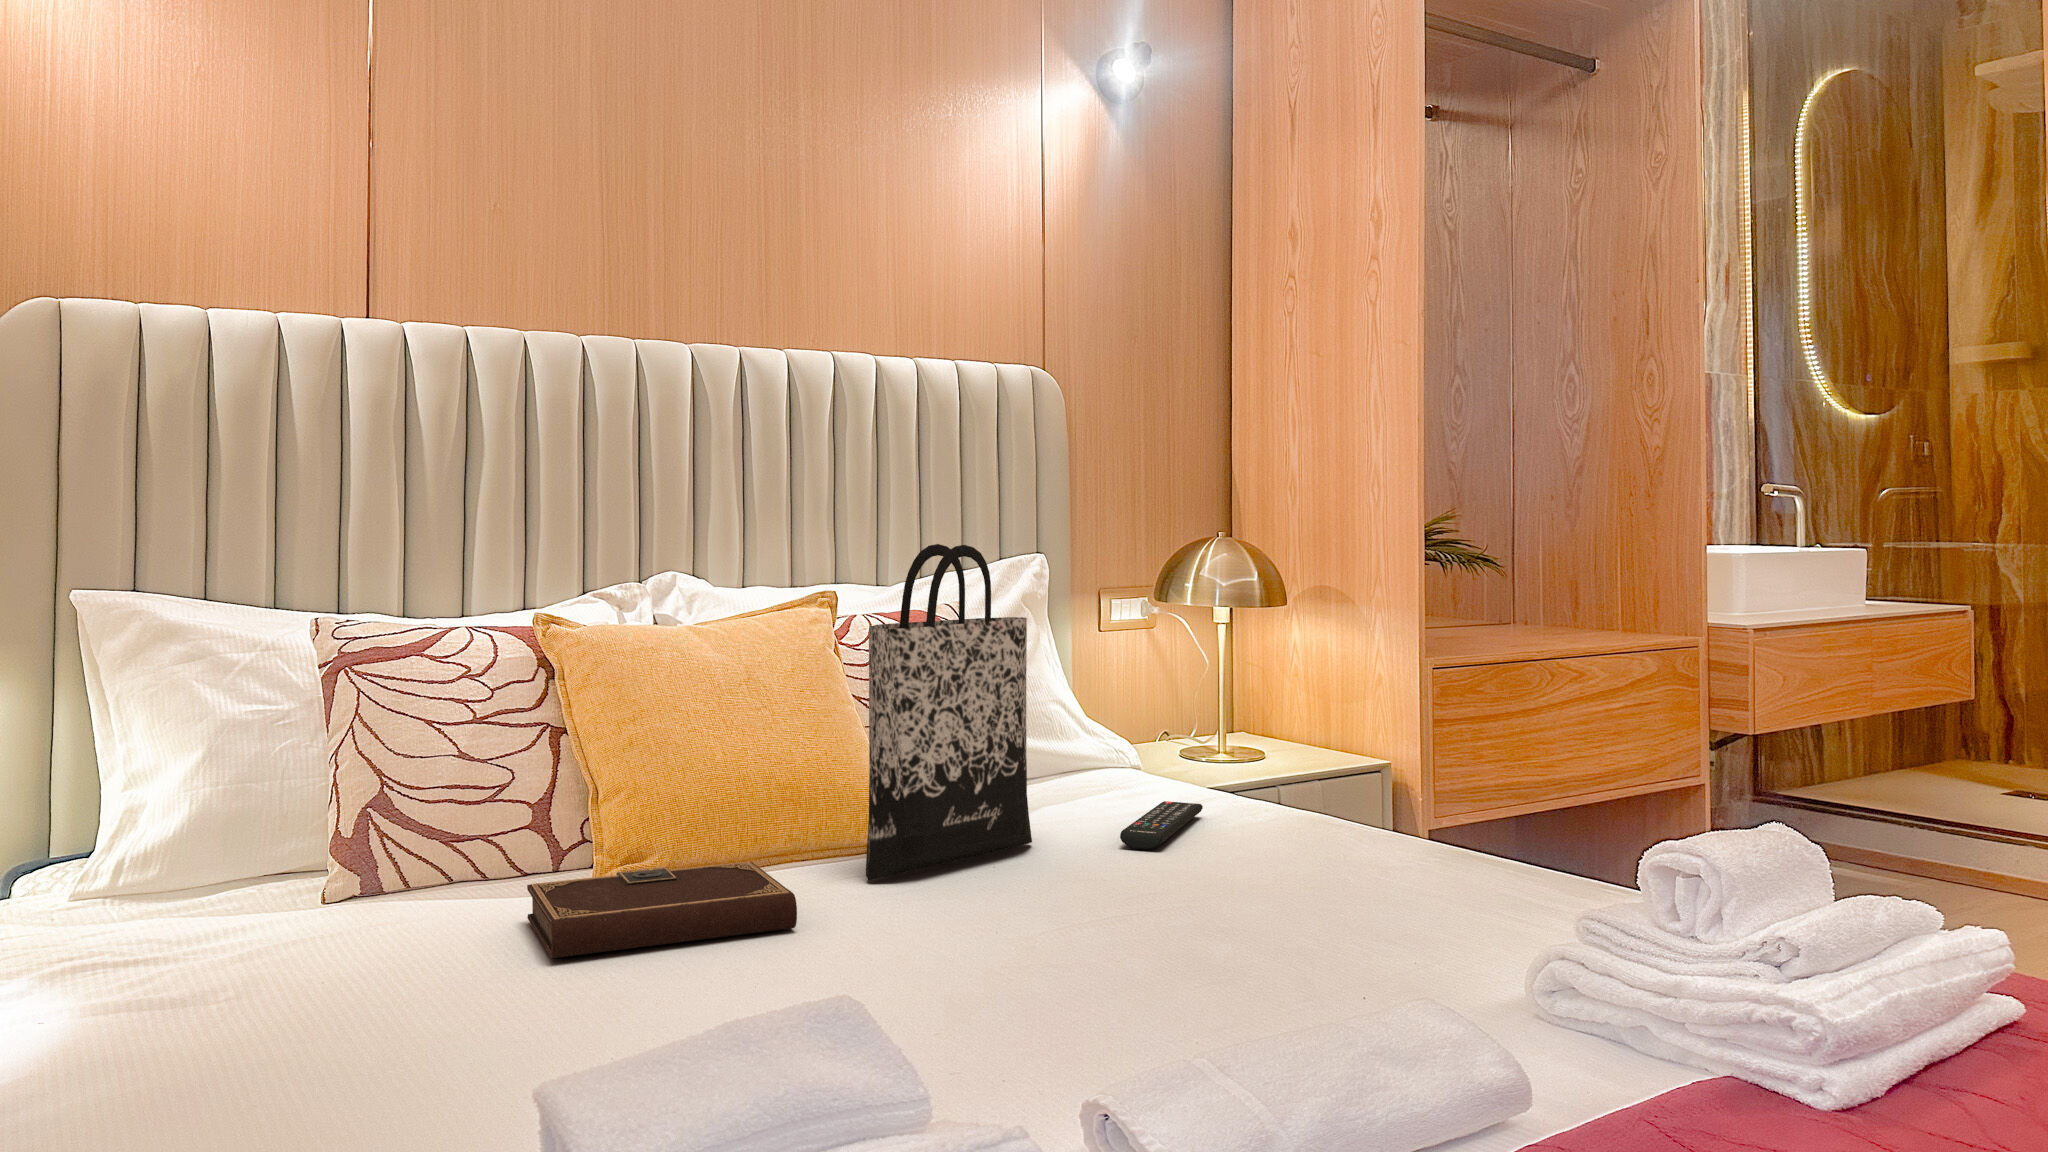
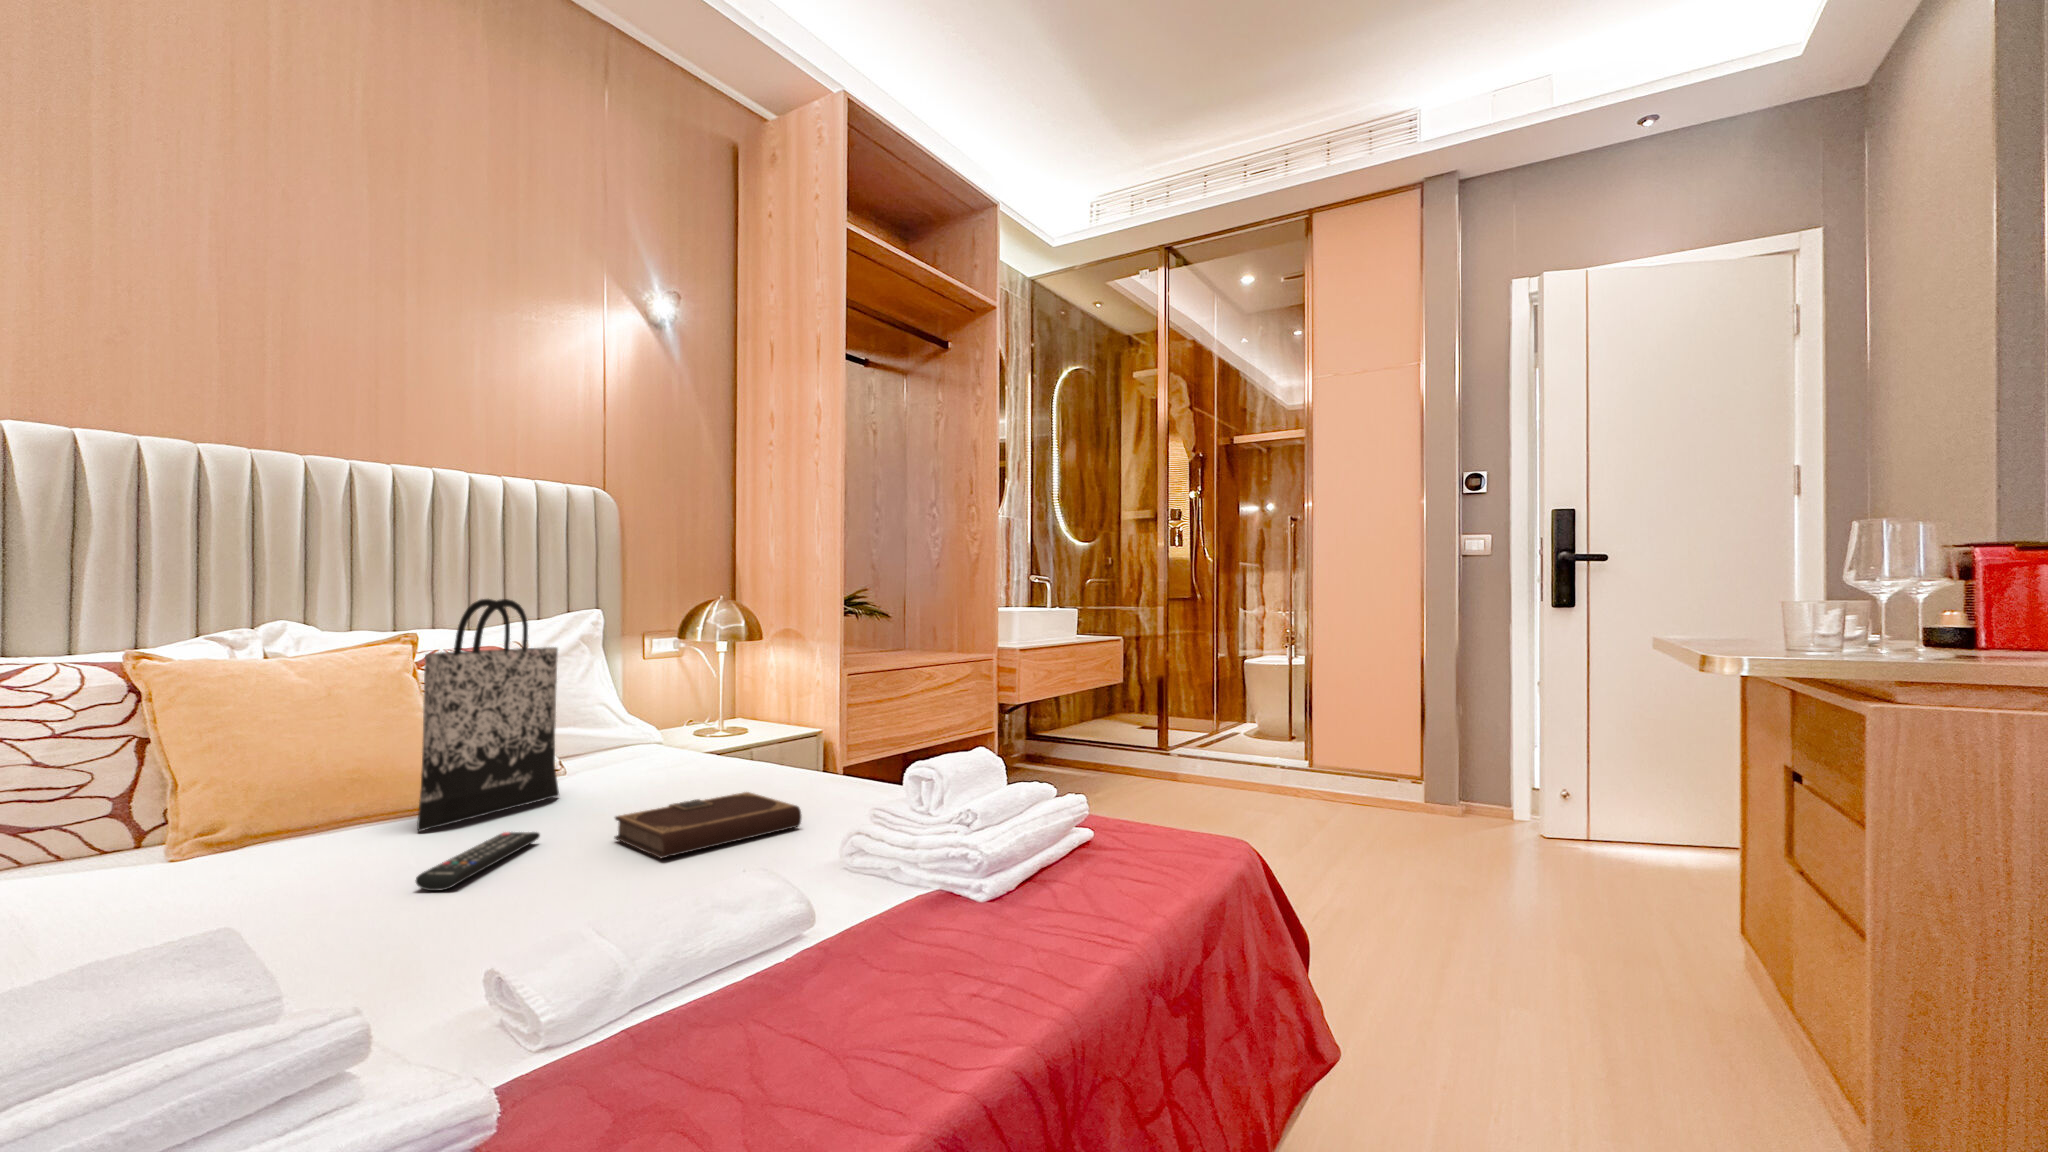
remote control: present [1120,801,1203,849] -> present [416,832,540,891]
notebook: present [527,861,797,958] -> present [615,792,802,859]

